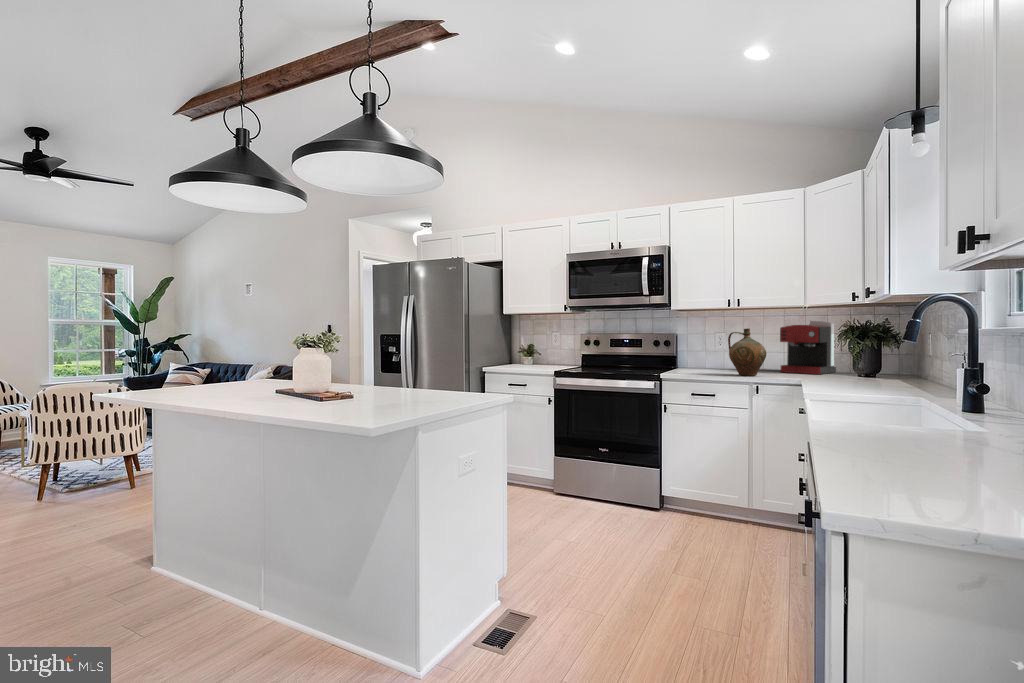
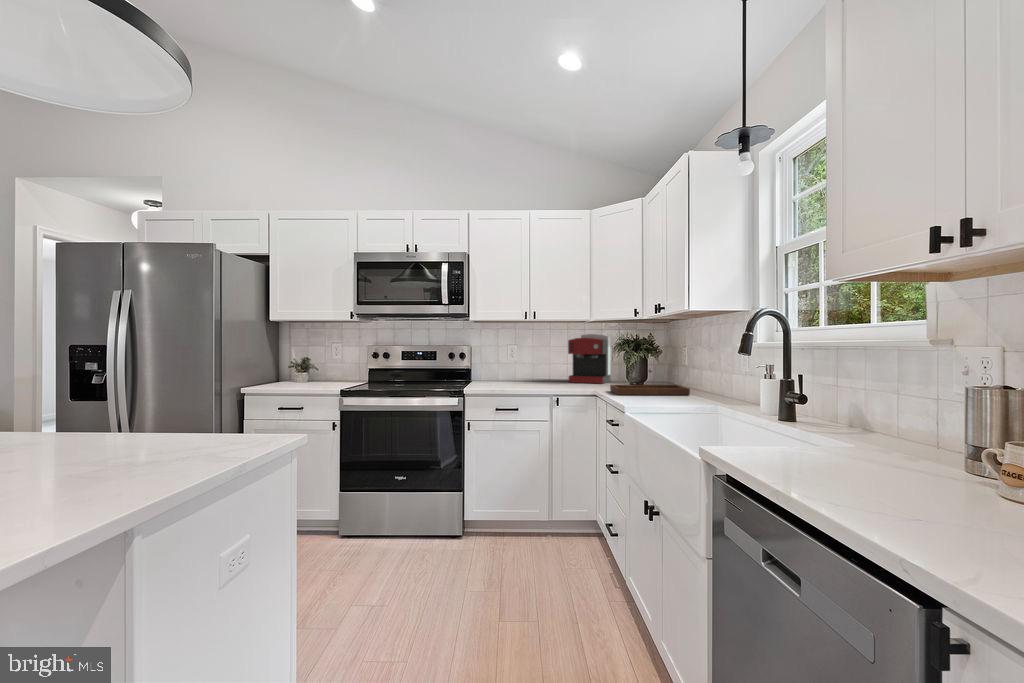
ceramic jug: present [728,328,766,376] -> none [529,341,563,388]
tray: none [816,358,912,388] -> present [610,369,690,395]

